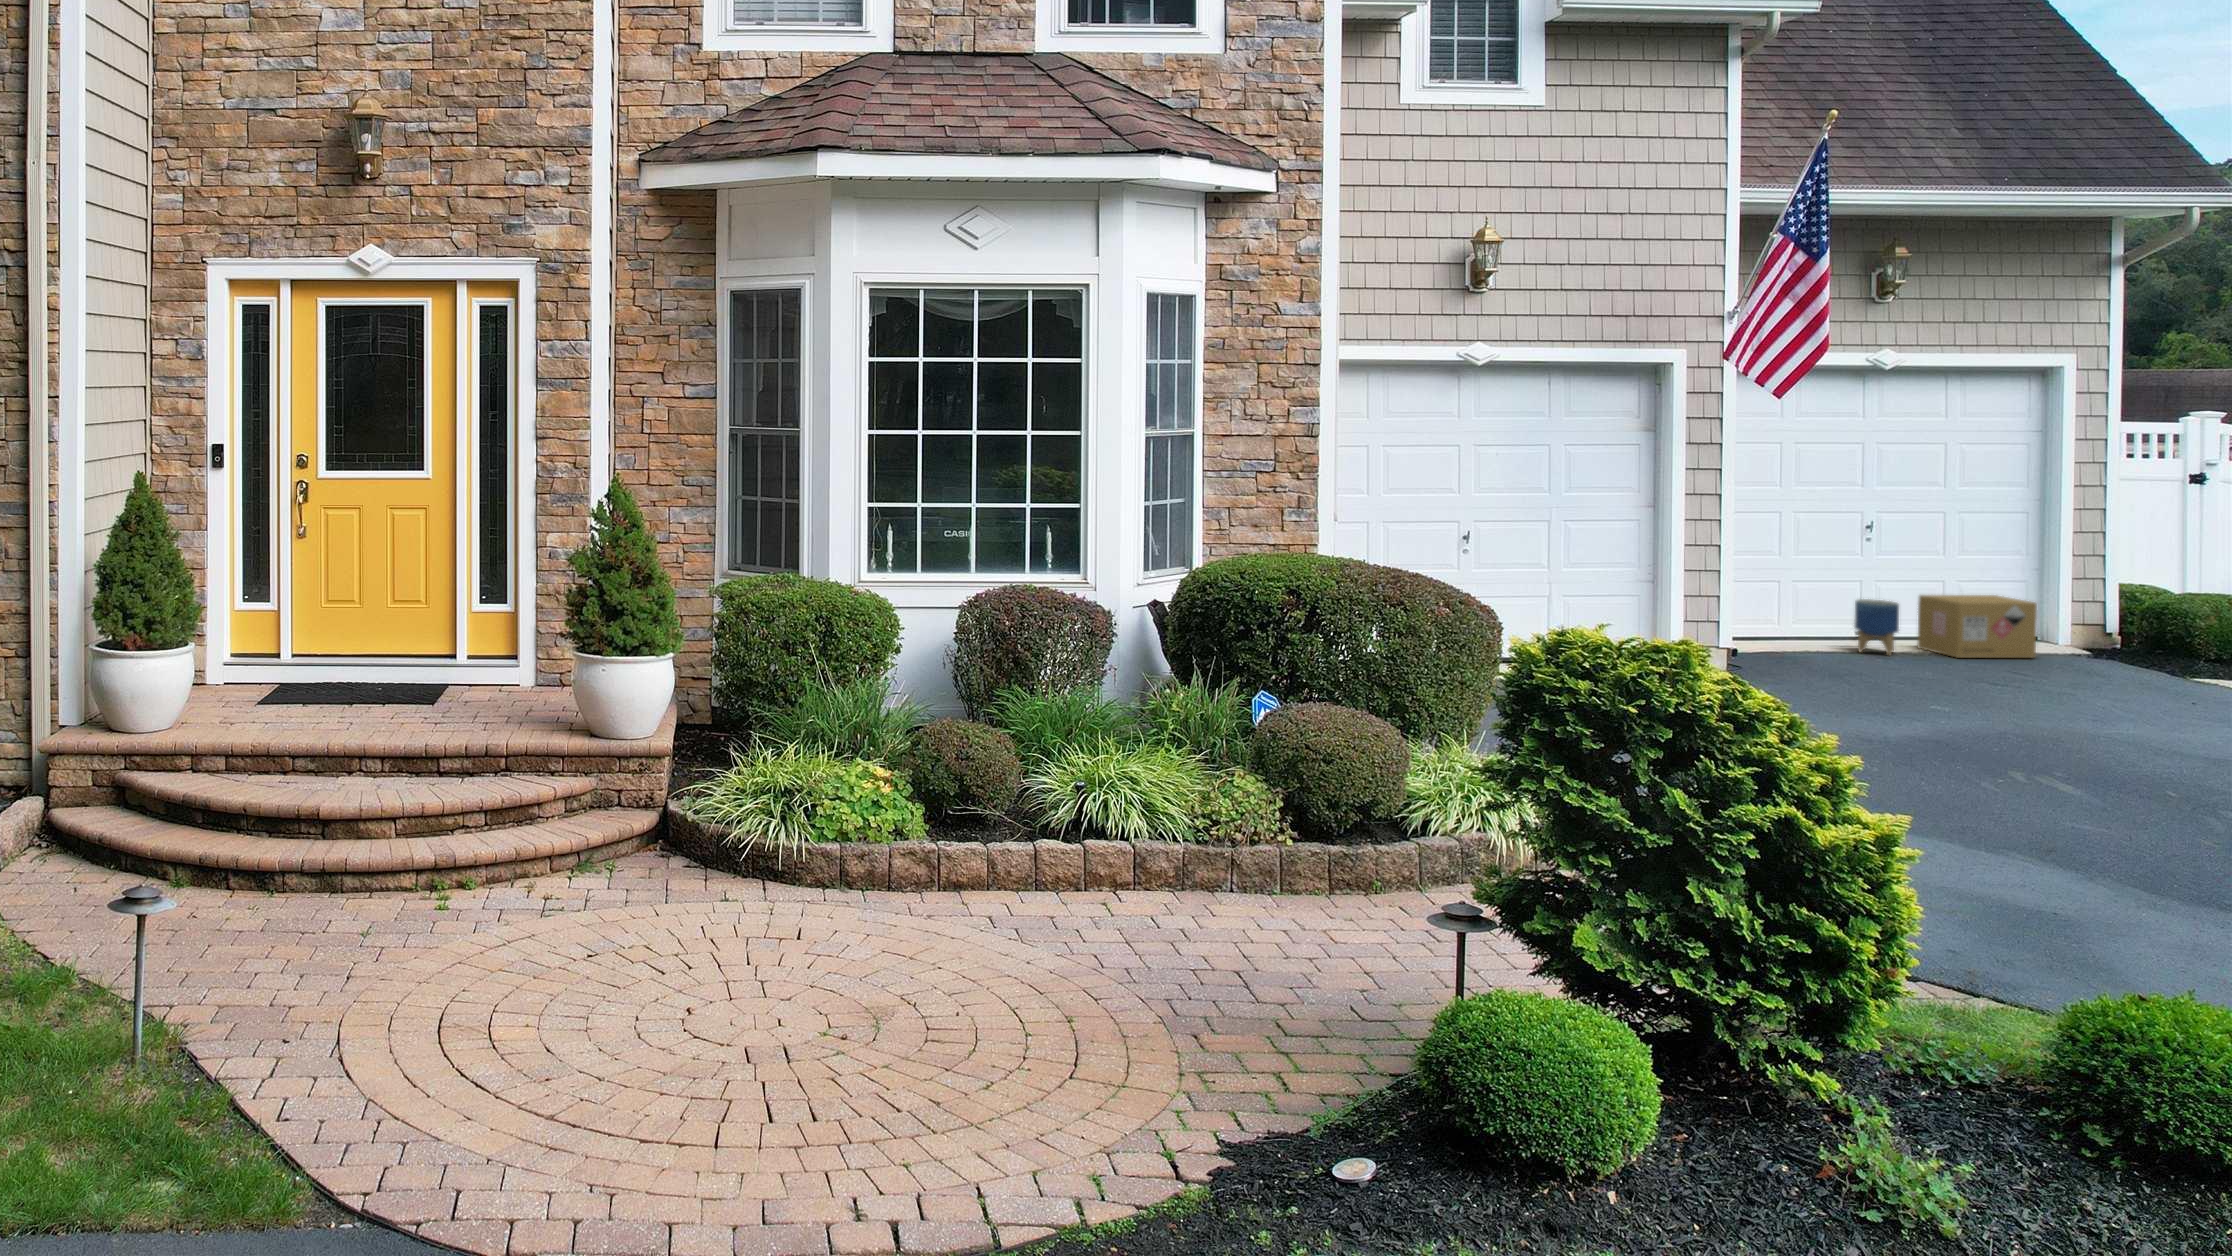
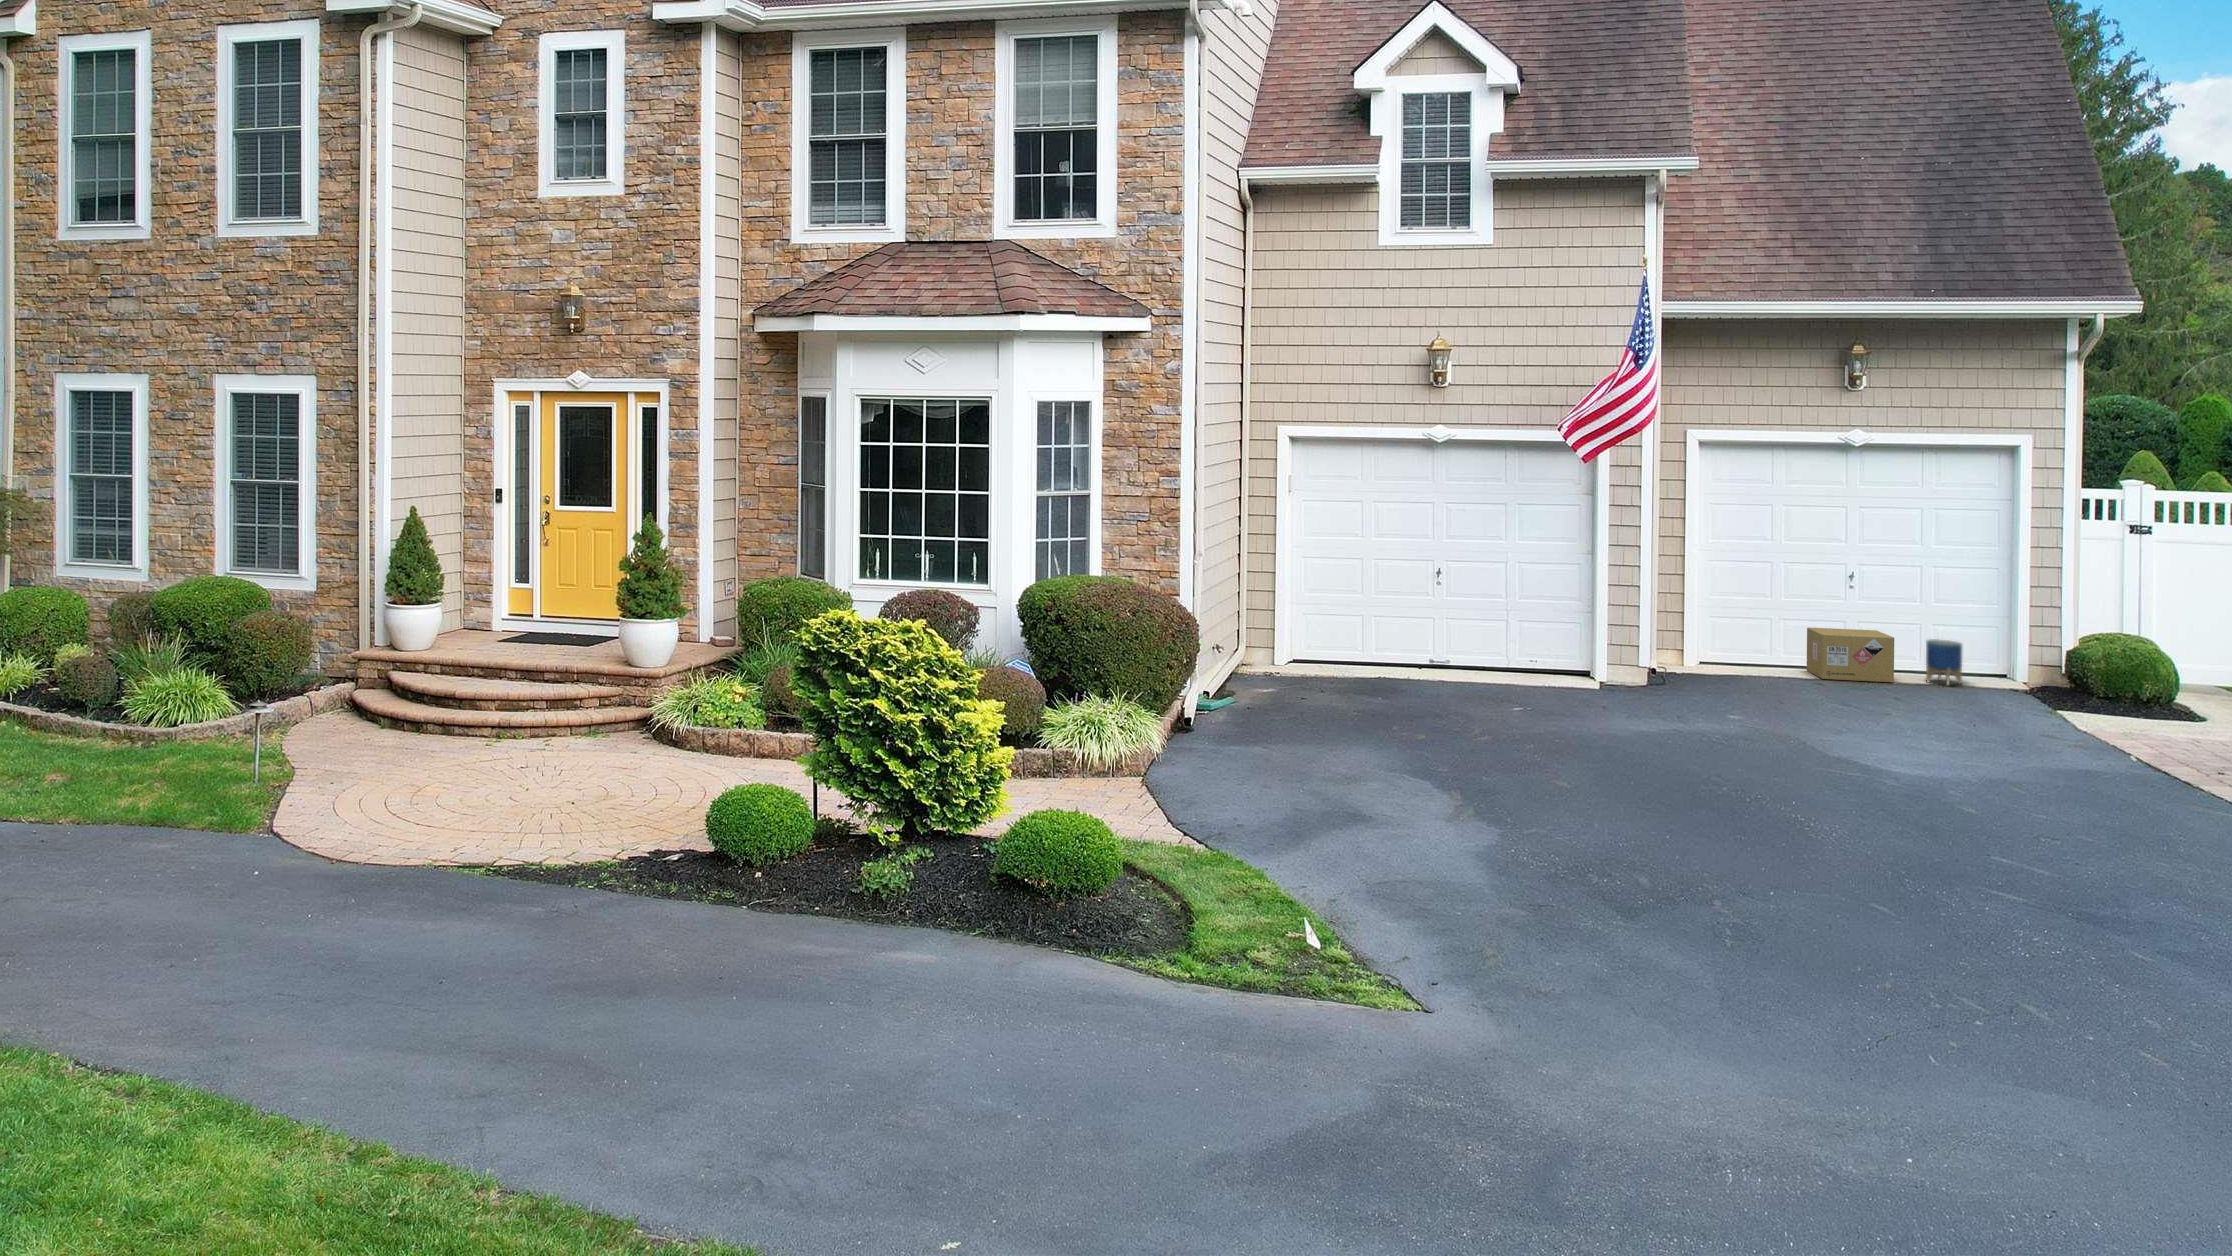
planter: present [1854,599,1899,655] -> present [1926,639,1962,685]

